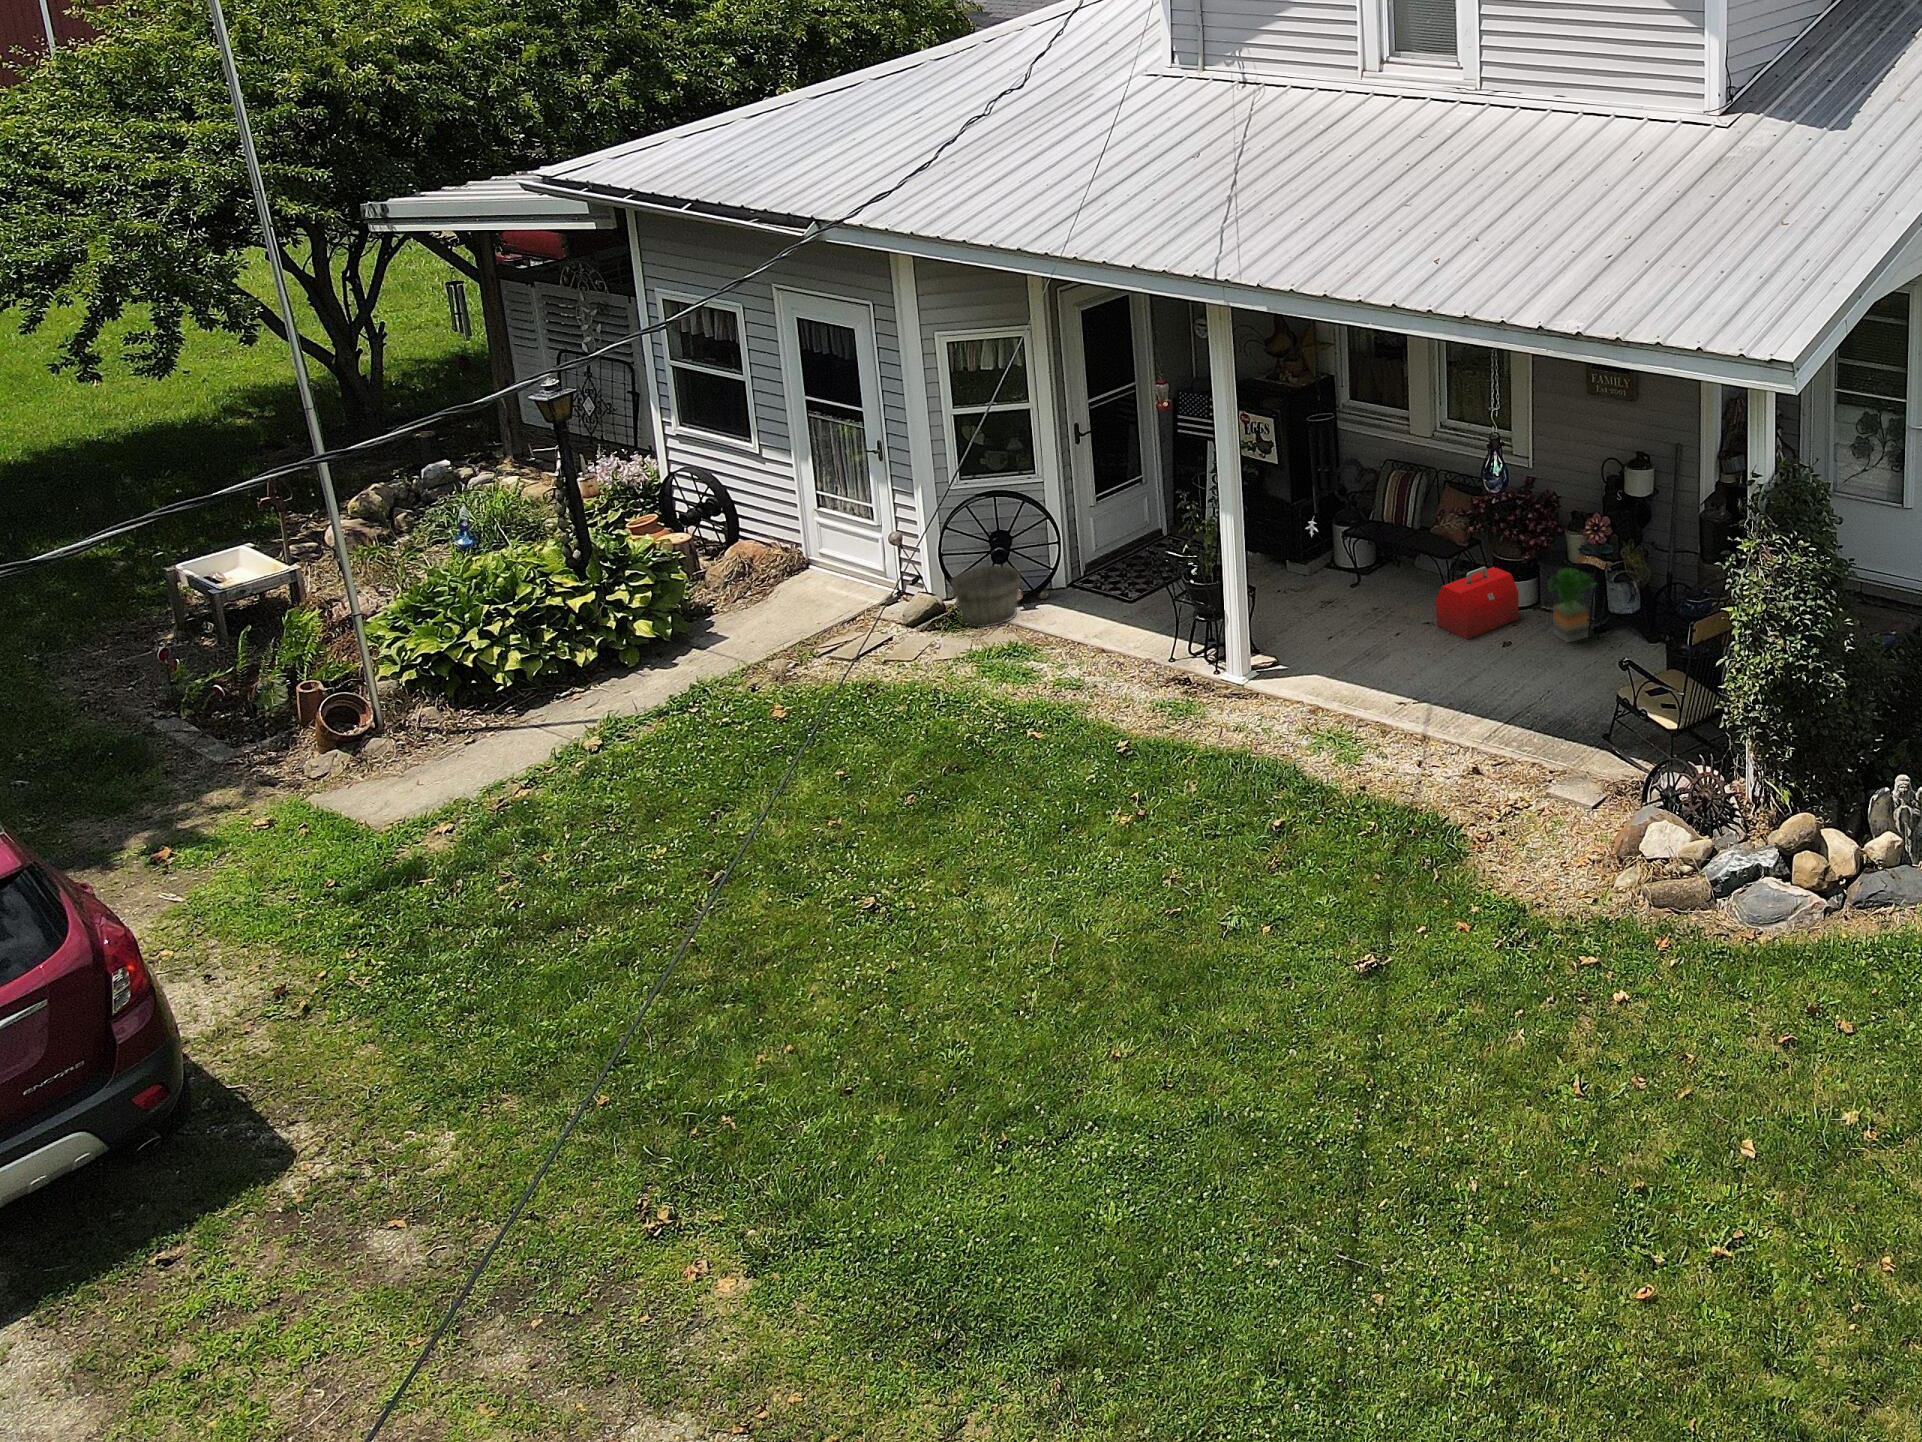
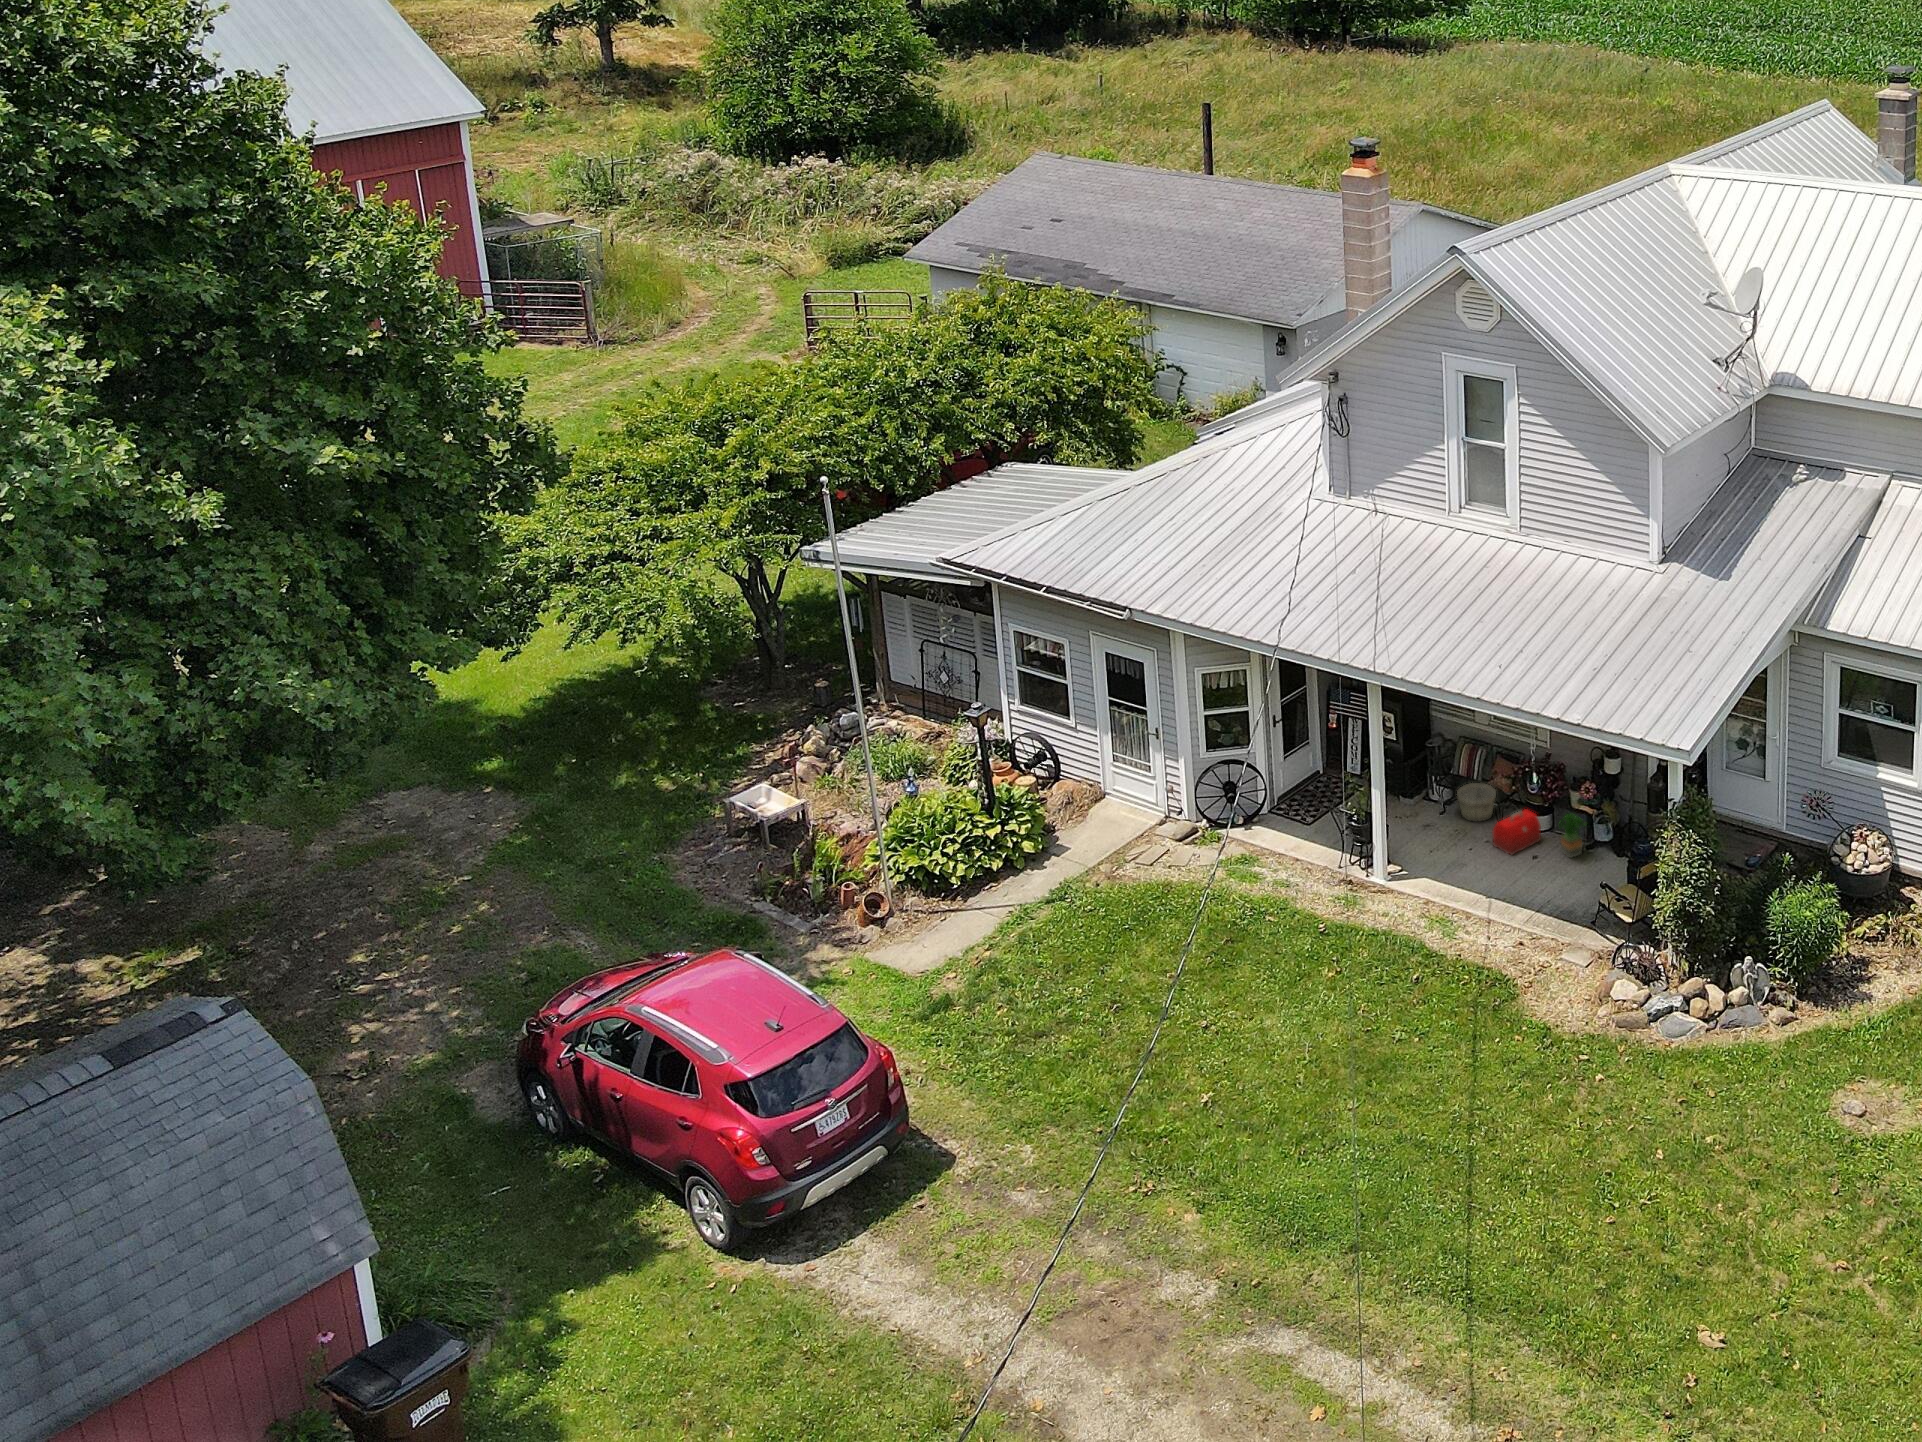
wooden bucket: present [951,565,1020,627] -> present [1457,783,1496,822]

